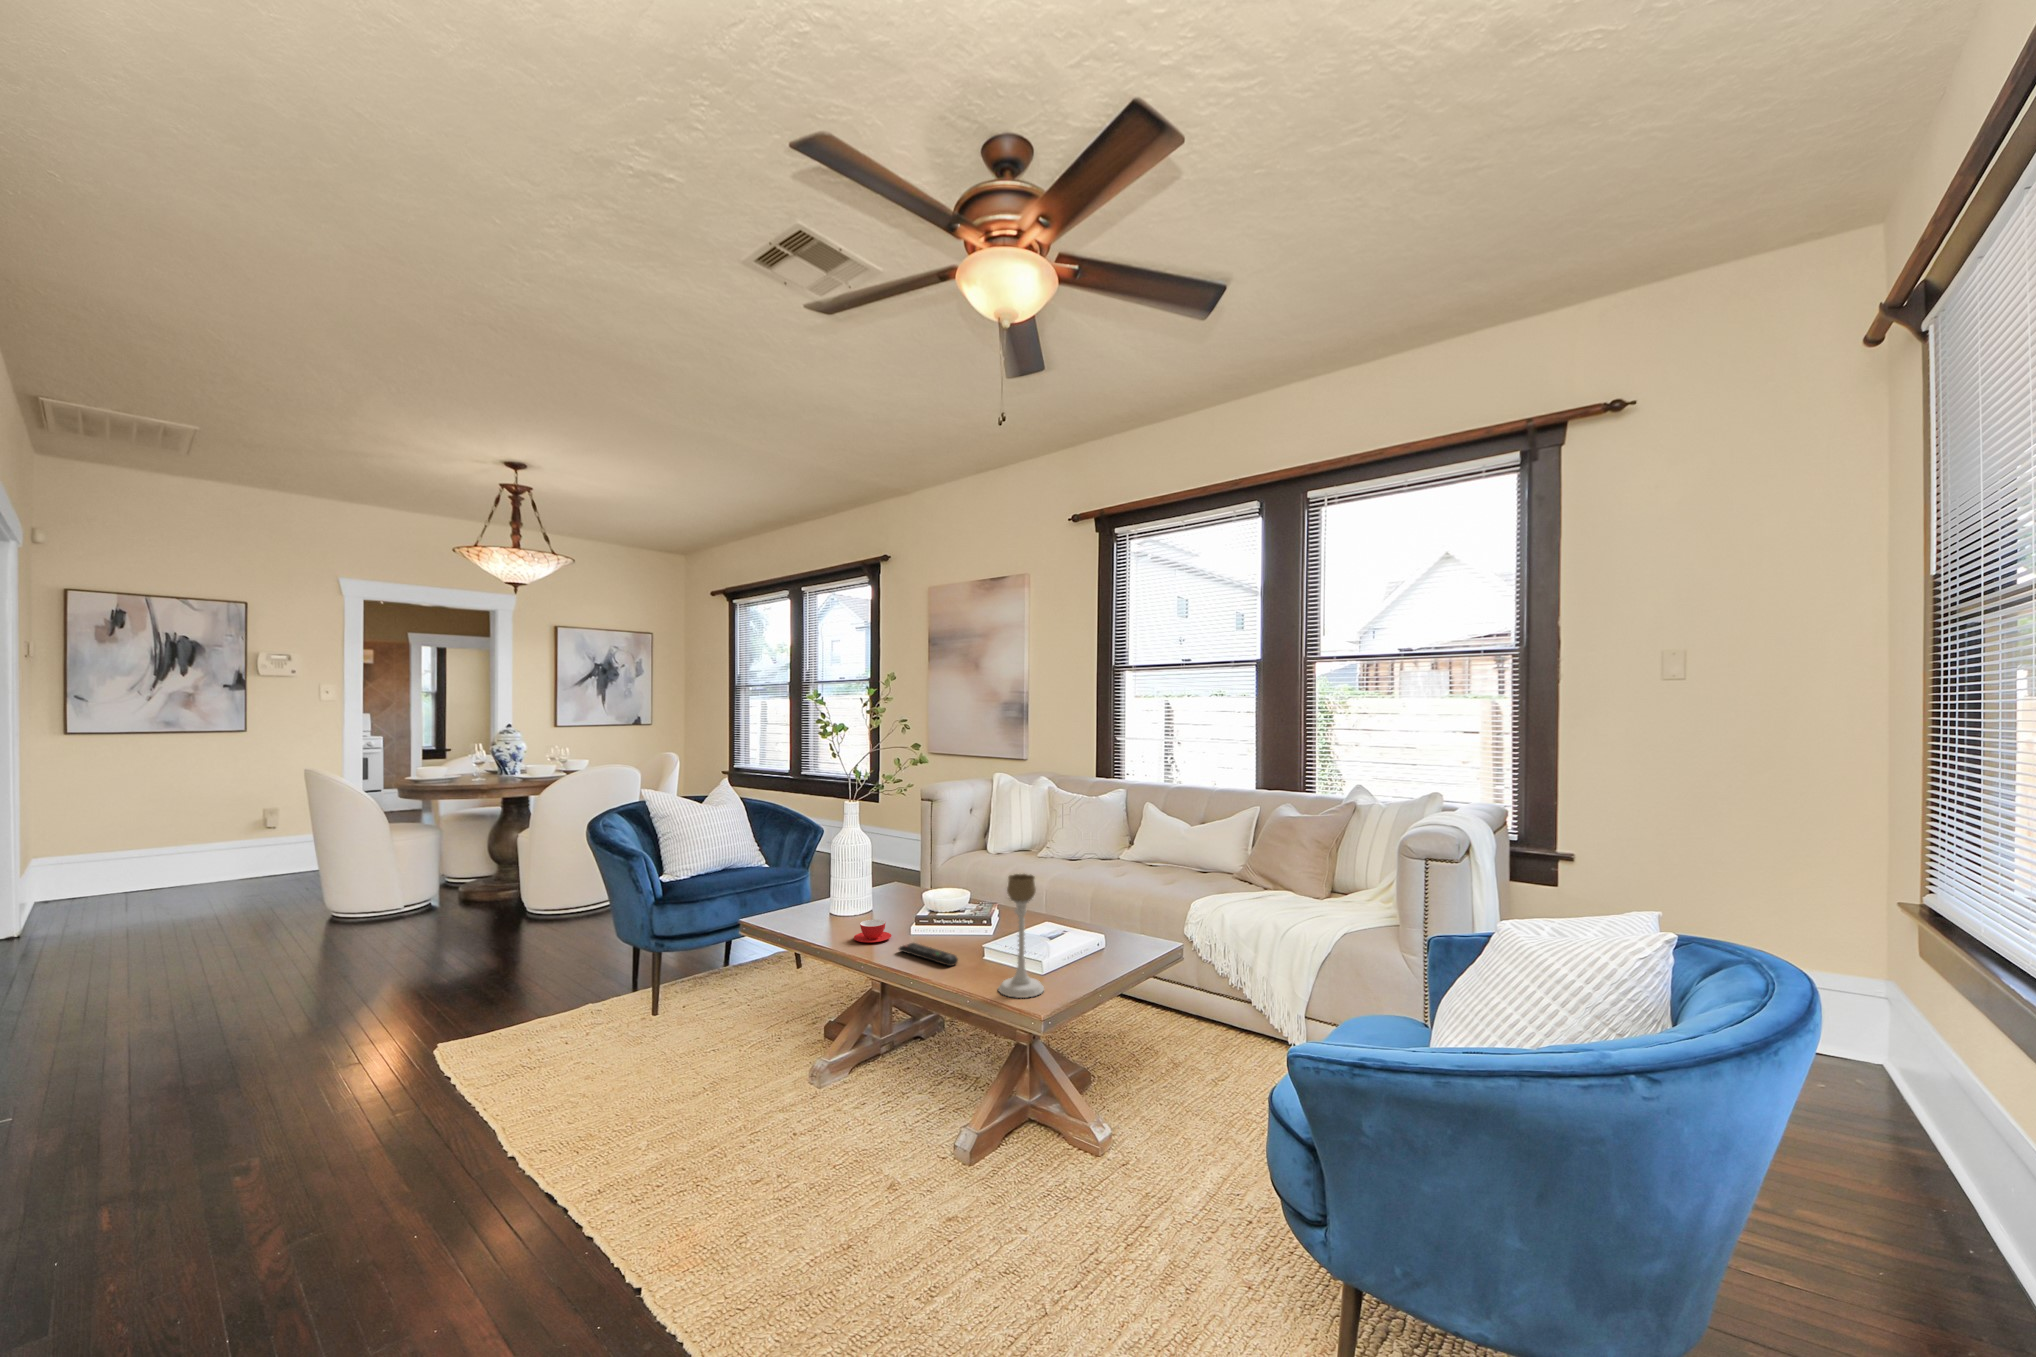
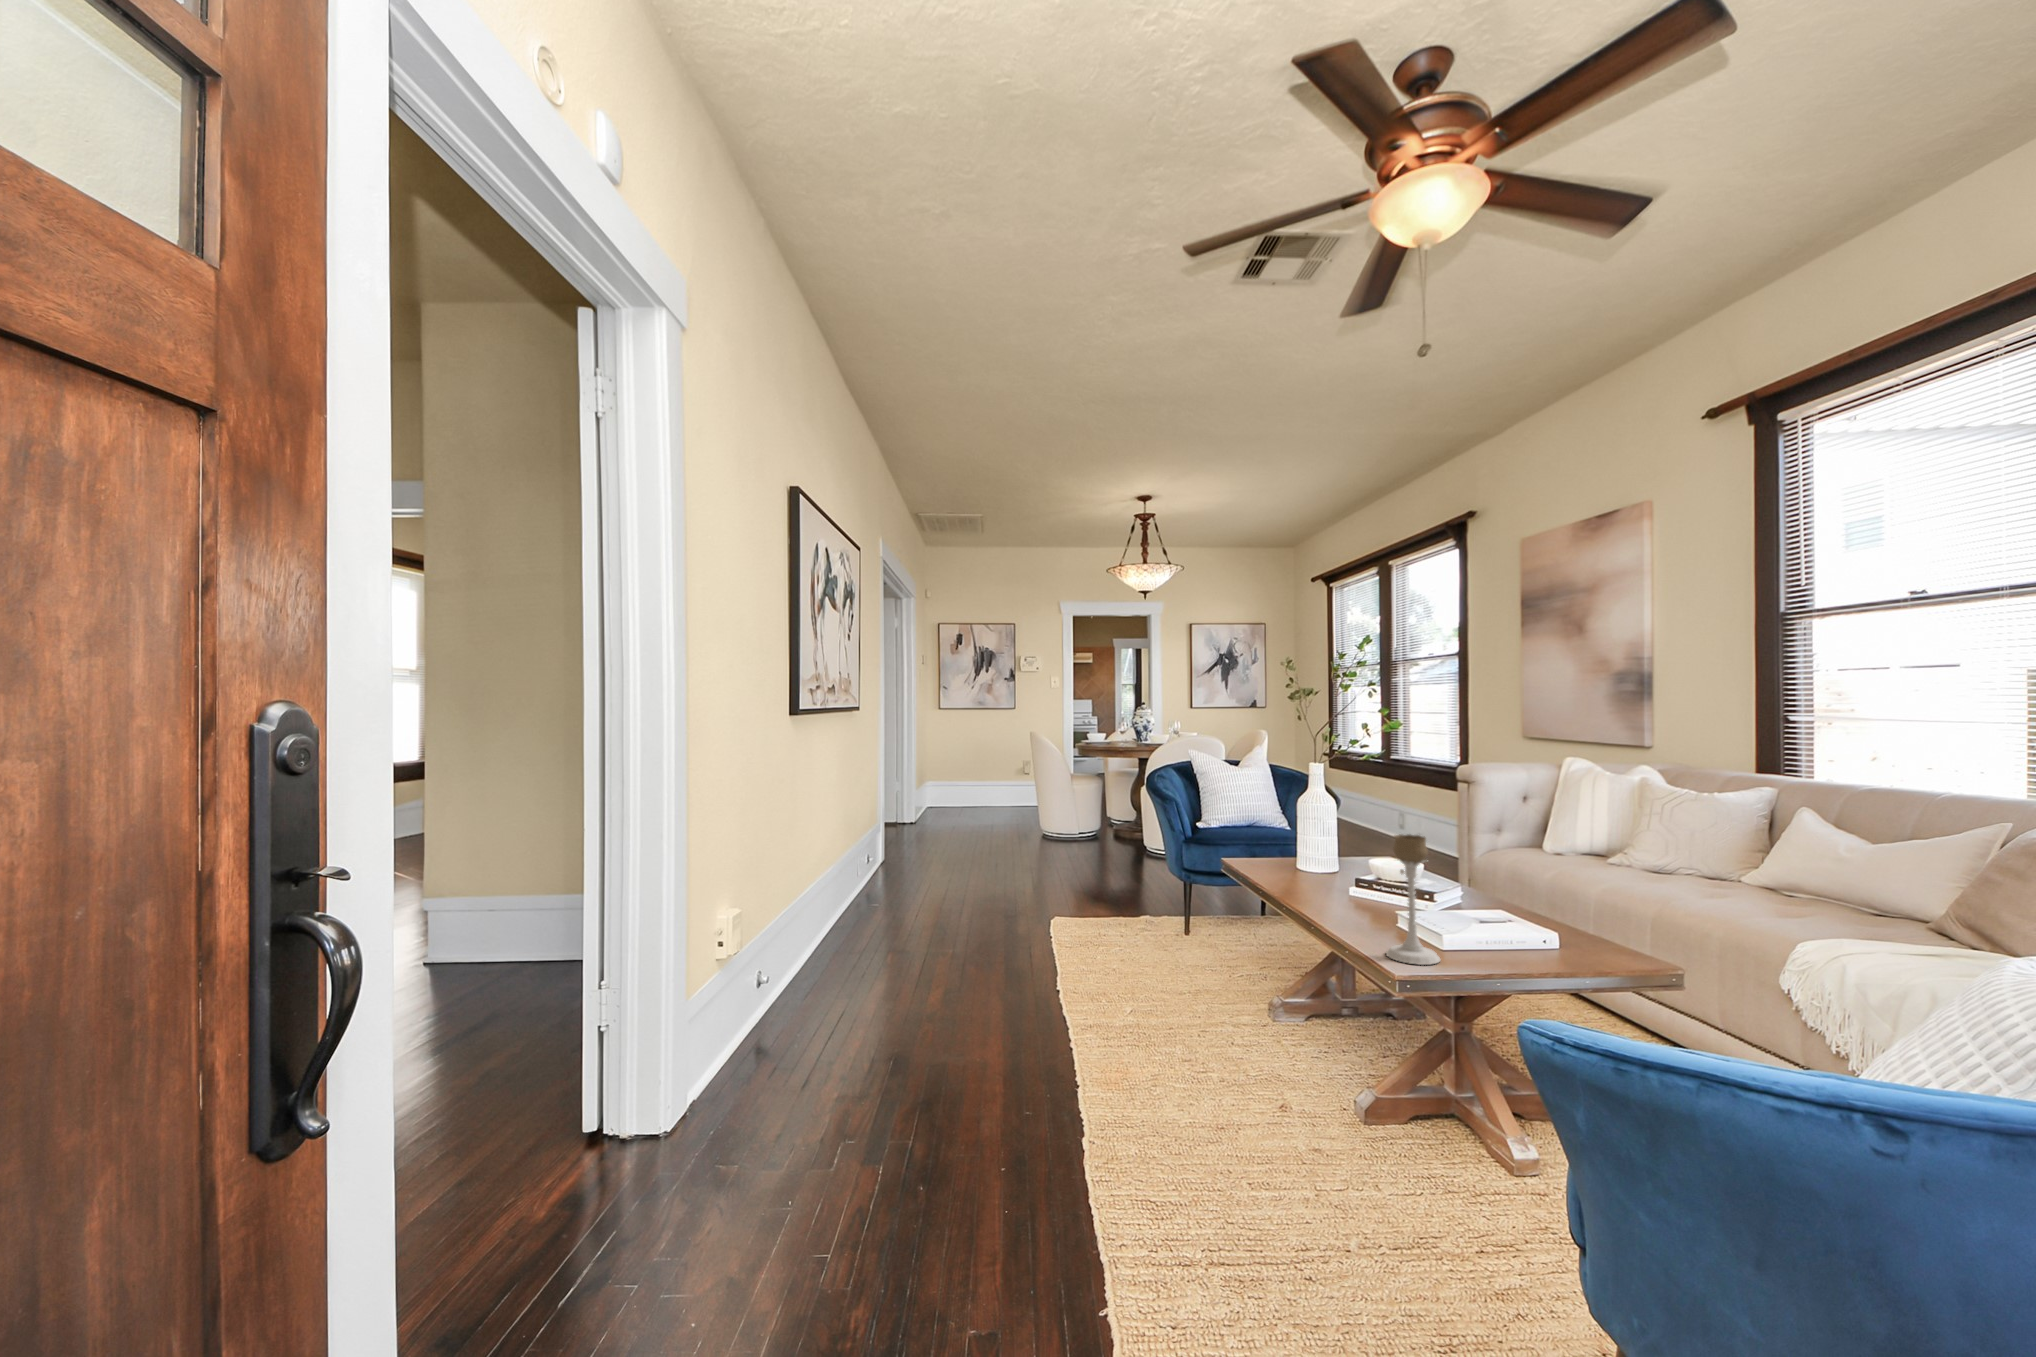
teacup: present [854,919,891,942] -> none [1296,876,1334,897]
remote control: present [899,943,958,966] -> none [1326,901,1374,926]

